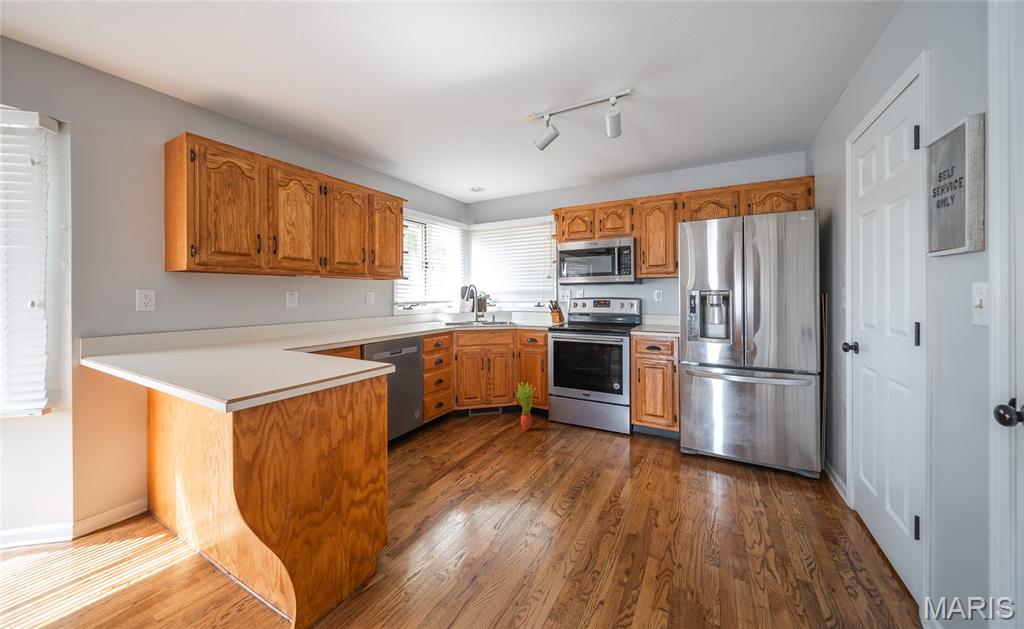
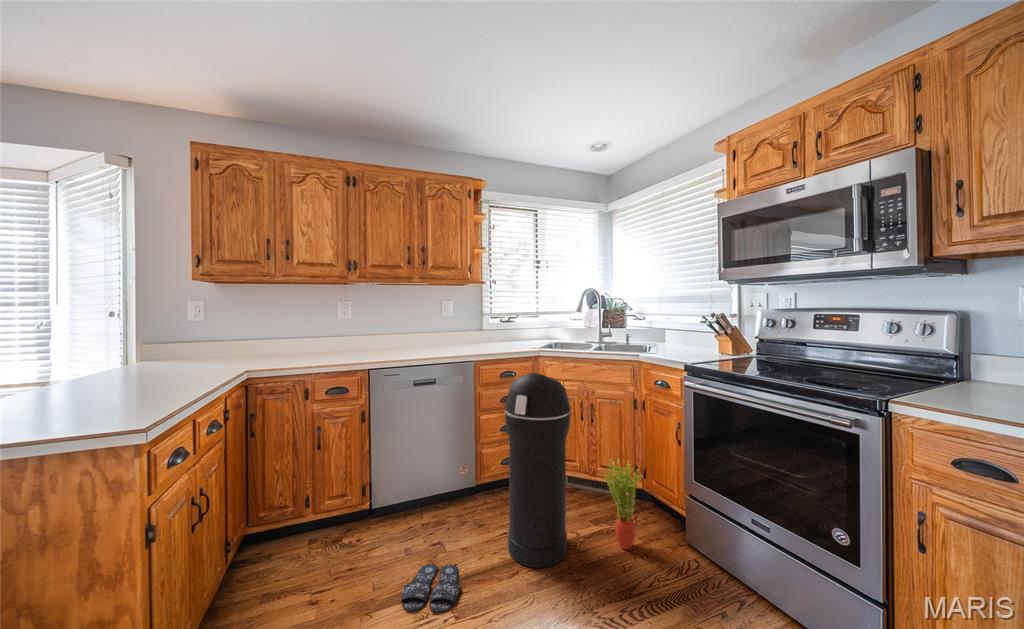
trash can: none [466,337,505,447] -> present [504,373,571,568]
slippers: none [435,458,472,476] -> present [401,564,461,613]

